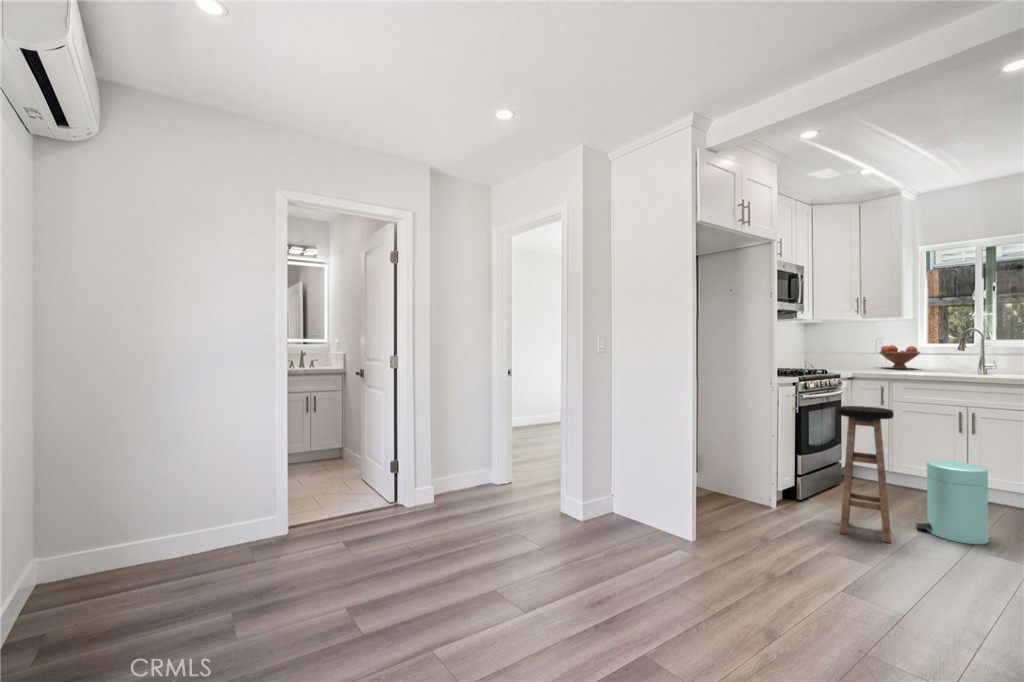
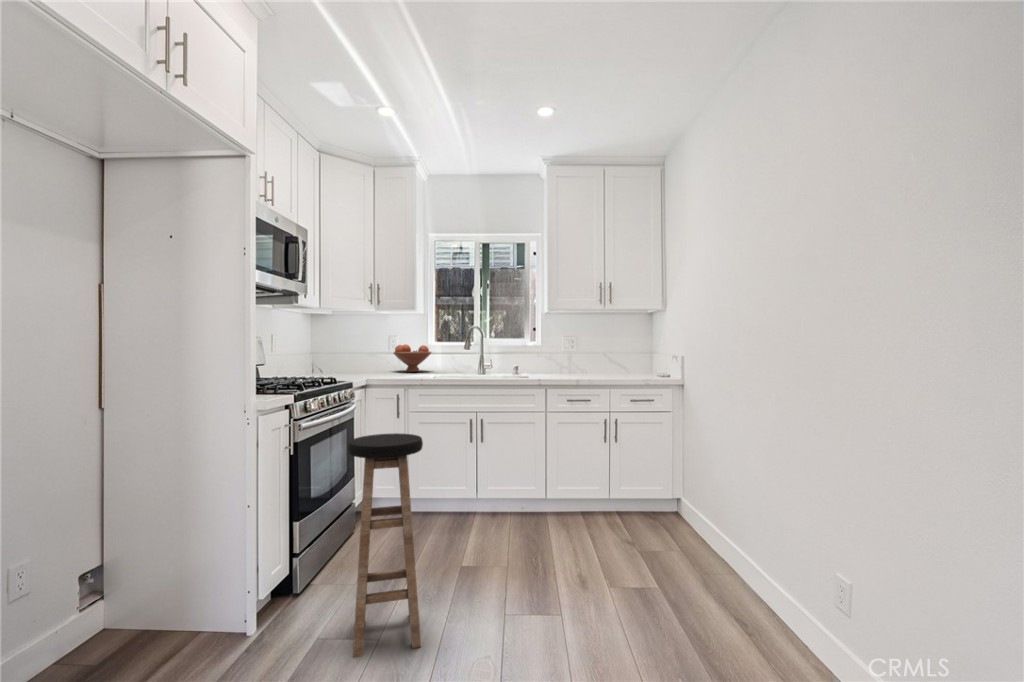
trash can: present [916,460,989,544] -> none [442,488,513,601]

